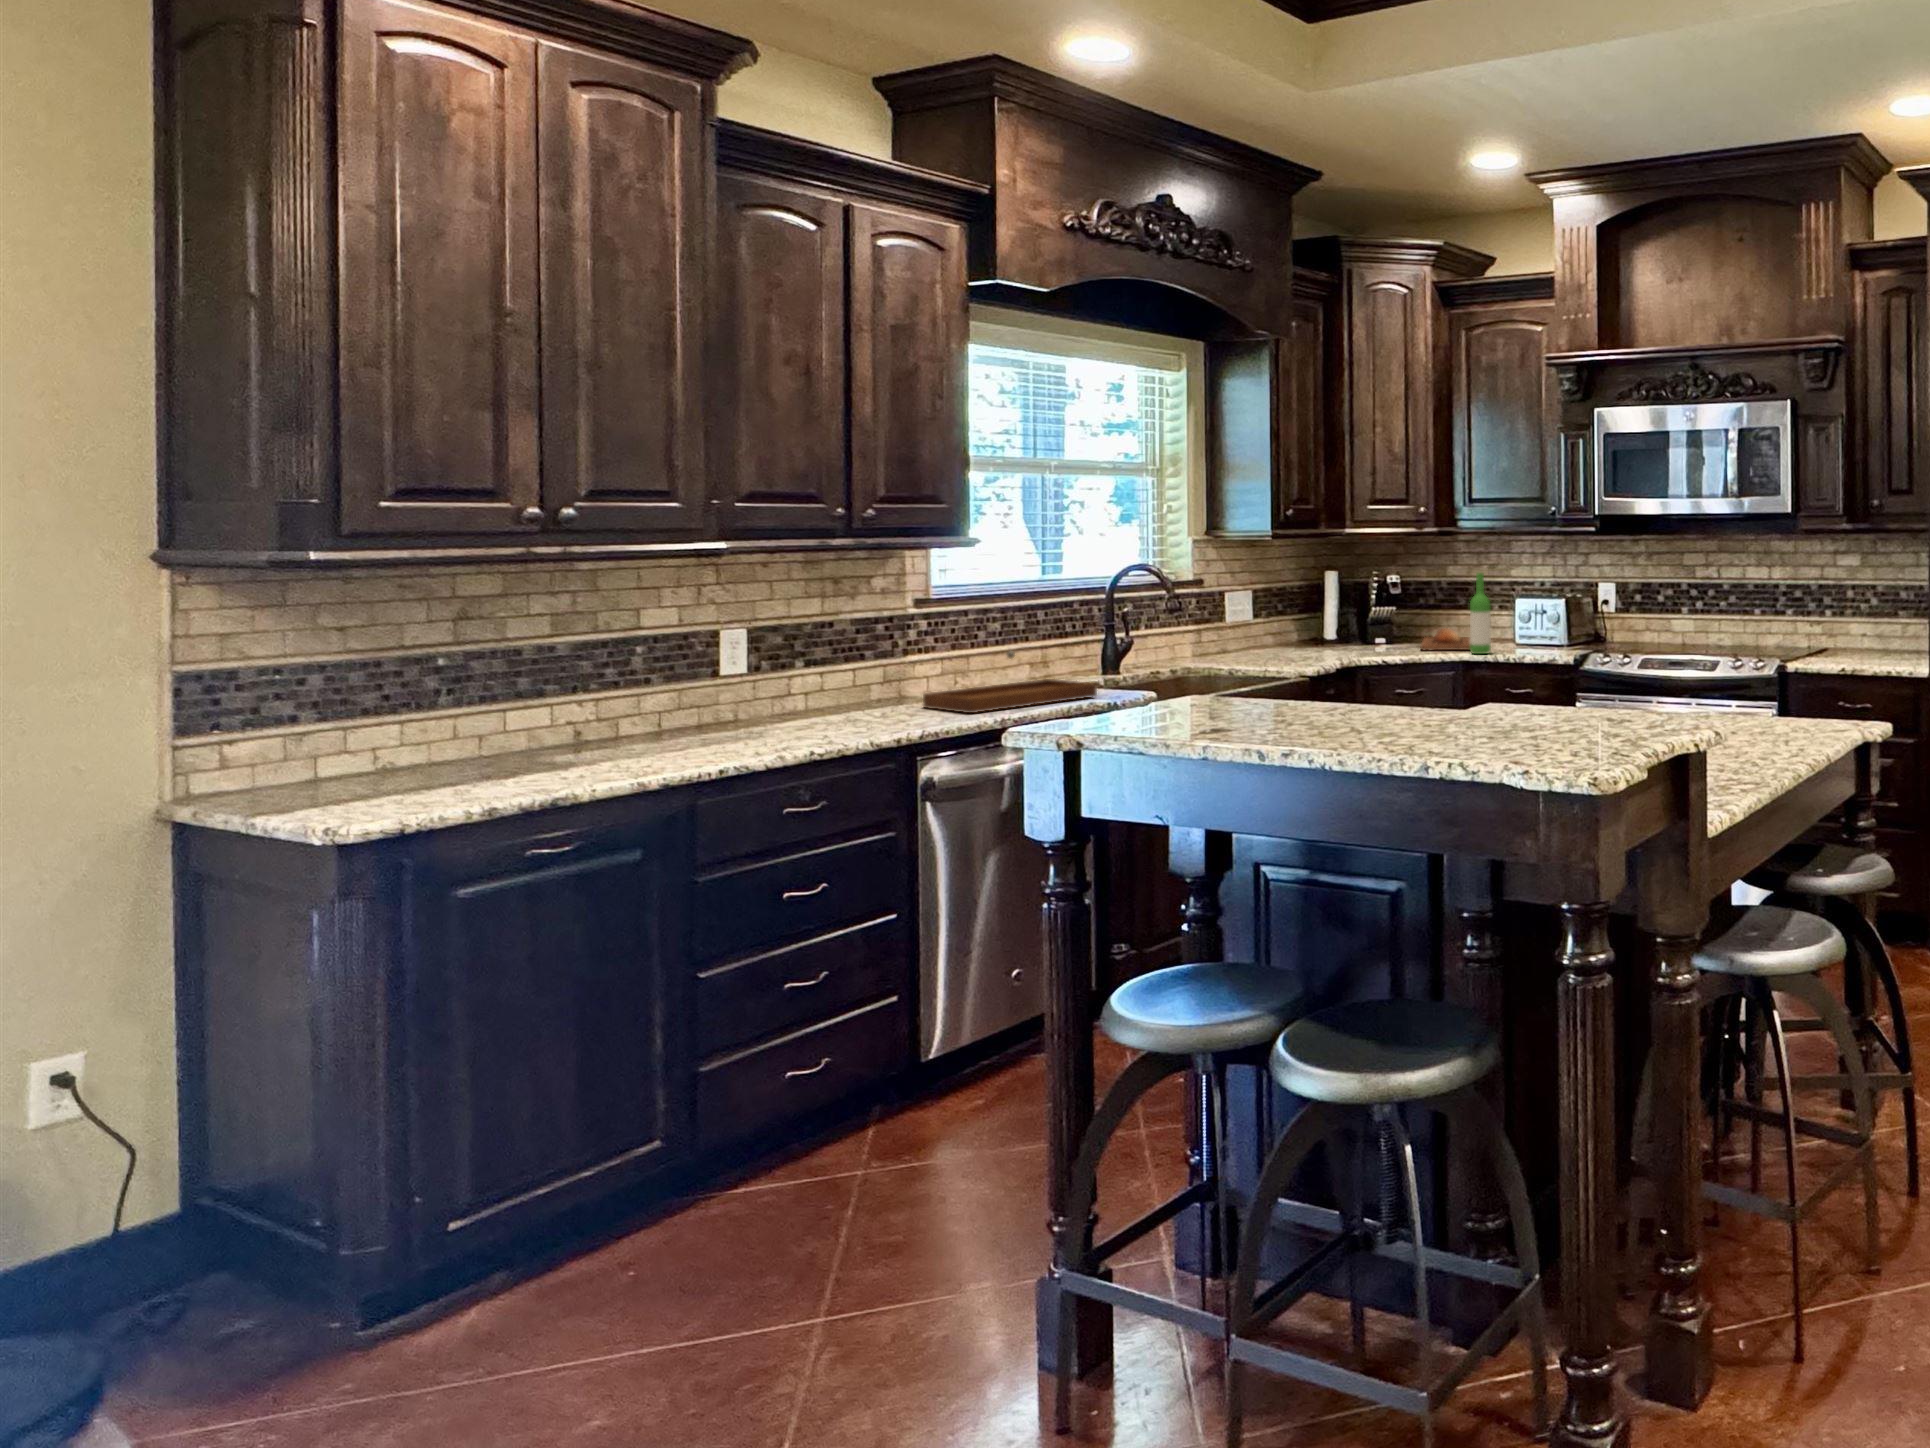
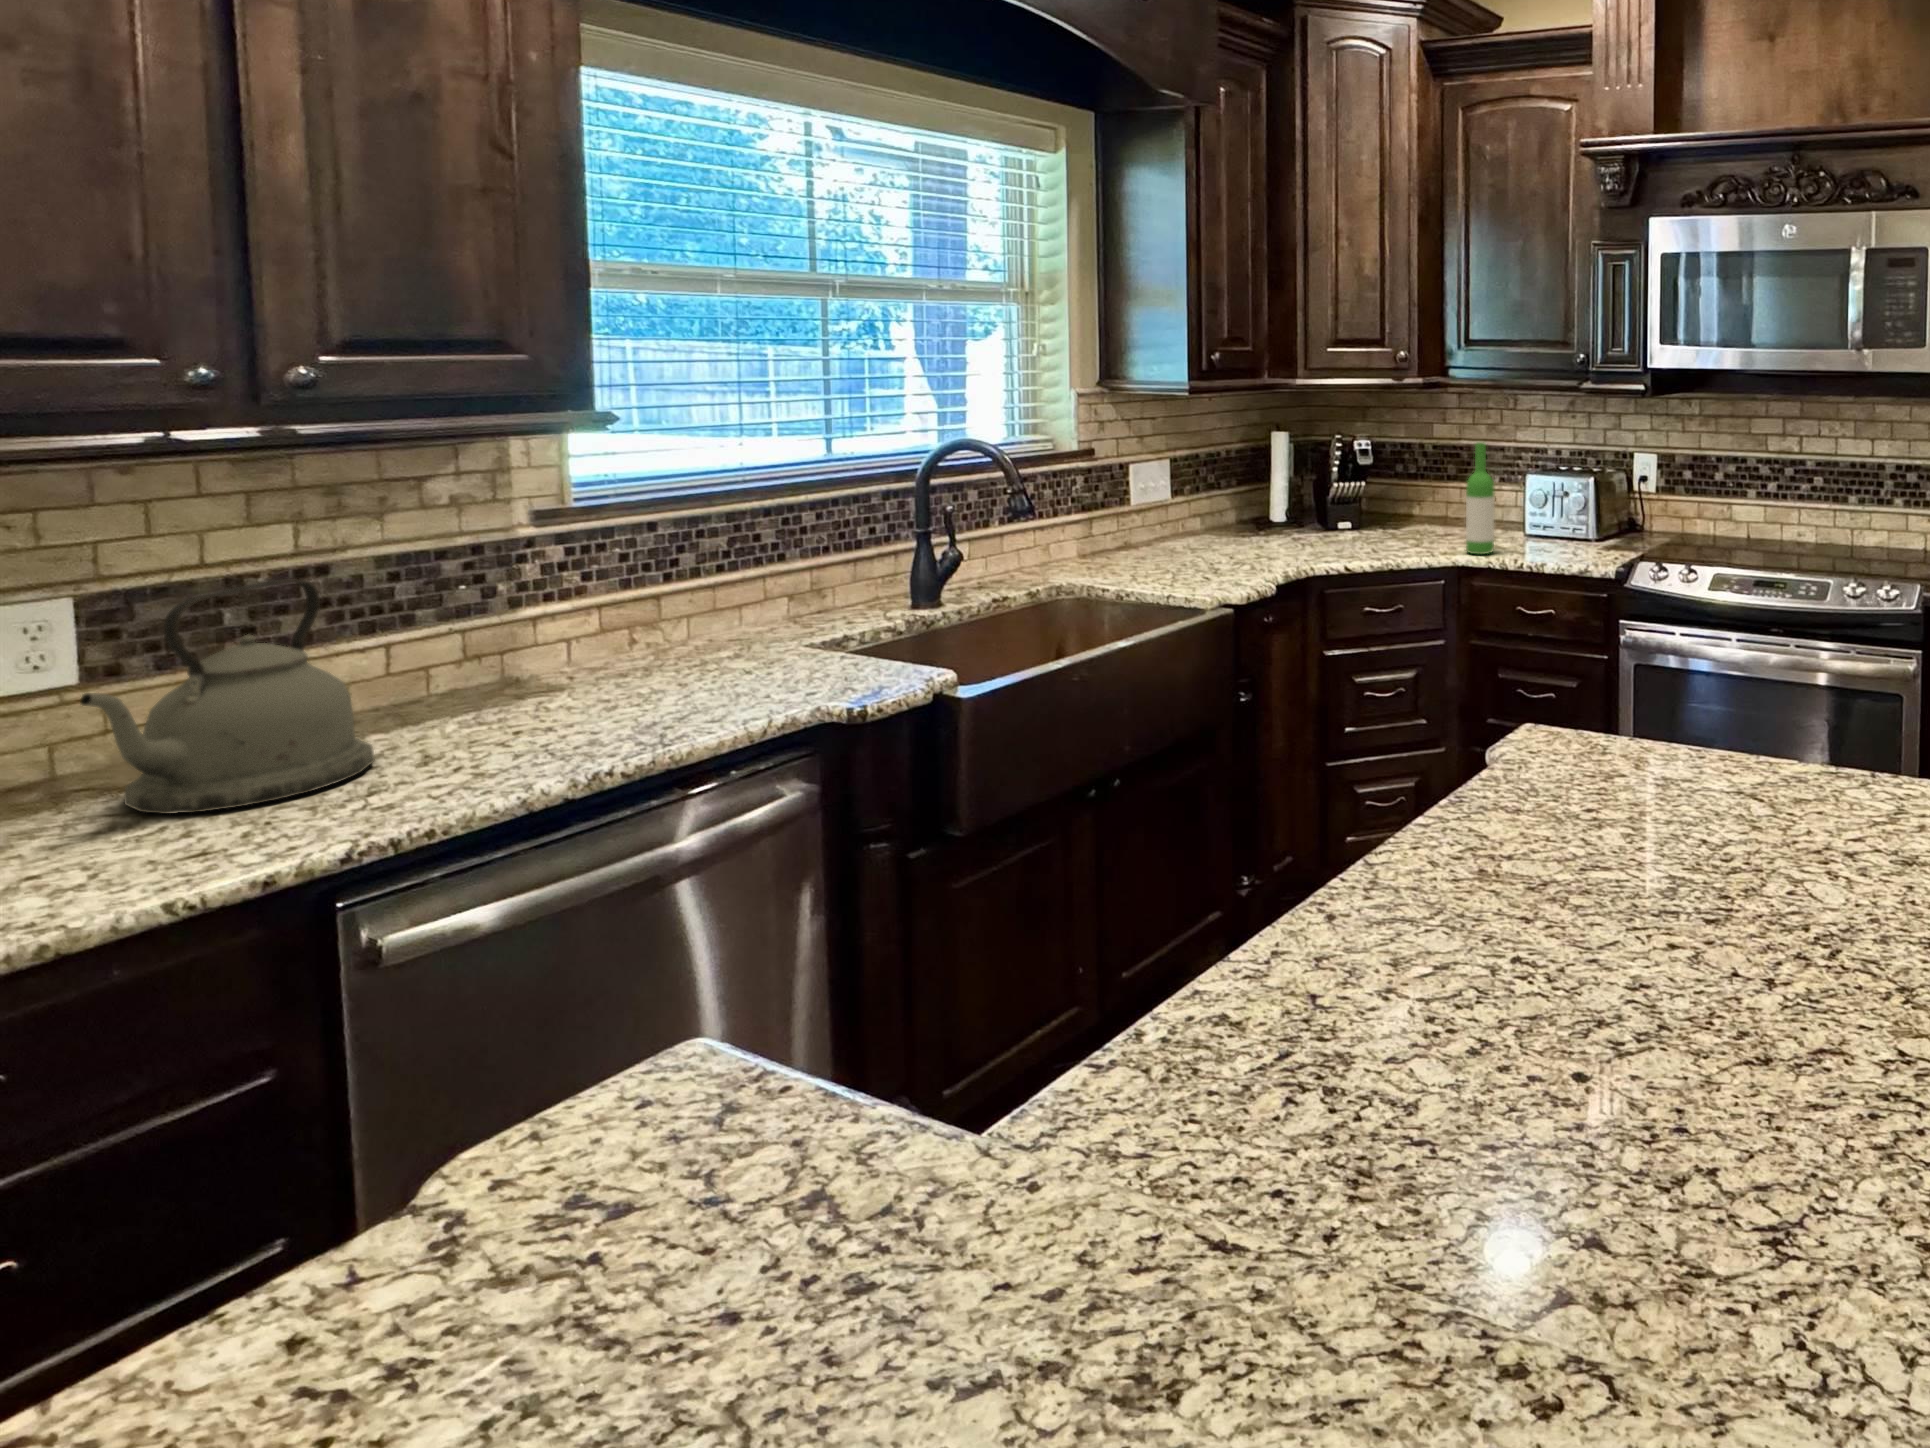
kettle: none [793,619,890,726] -> present [81,579,375,814]
bread loaf: present [1420,628,1470,650] -> none [1397,509,1469,545]
tray: present [923,651,1097,713] -> none [490,609,845,750]

